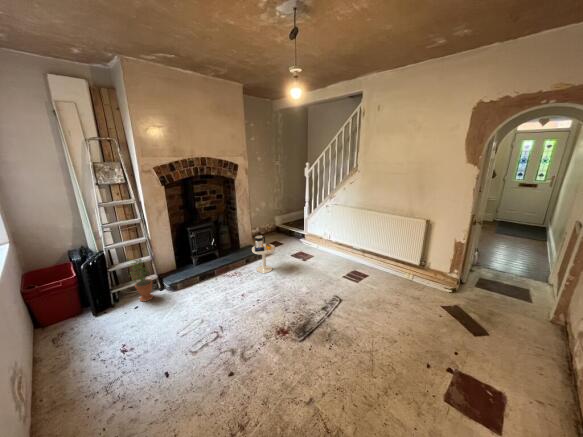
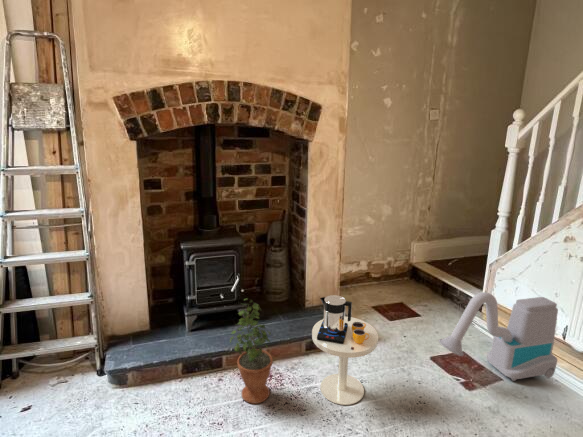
vacuum cleaner: none [293,226,328,255] -> present [439,292,558,381]
potted plant: present [132,259,154,302] -> present [230,299,272,404]

